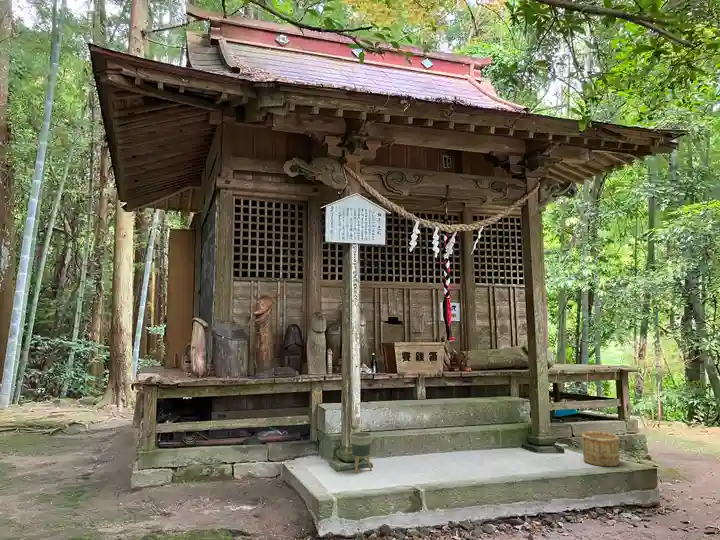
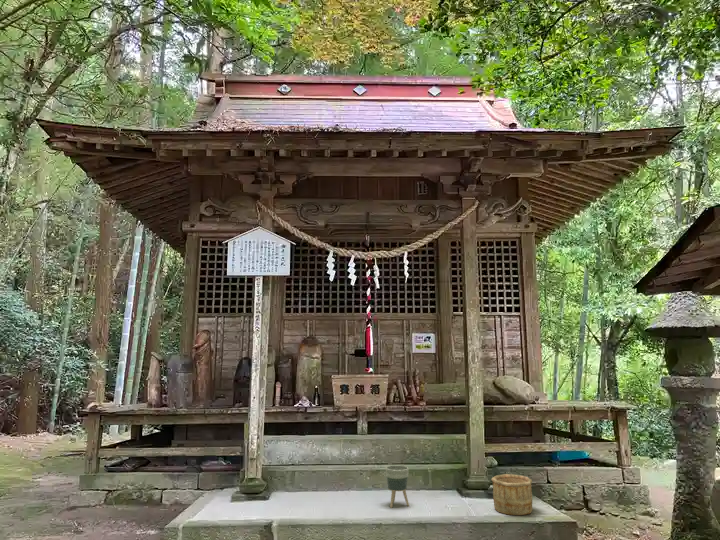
planter: present [350,432,372,473] -> present [385,465,409,508]

